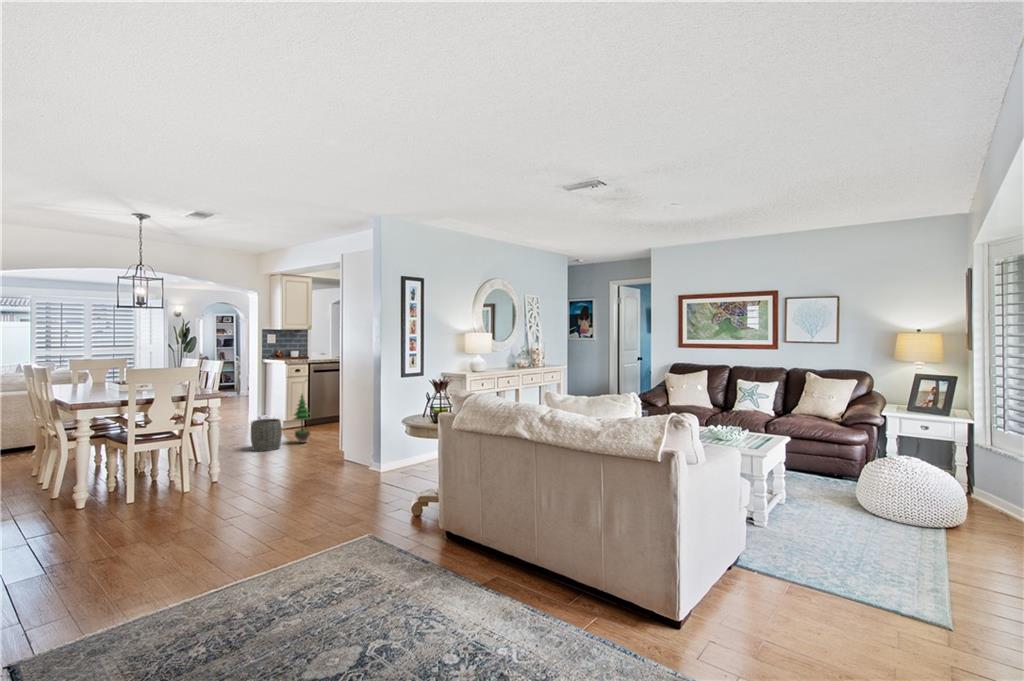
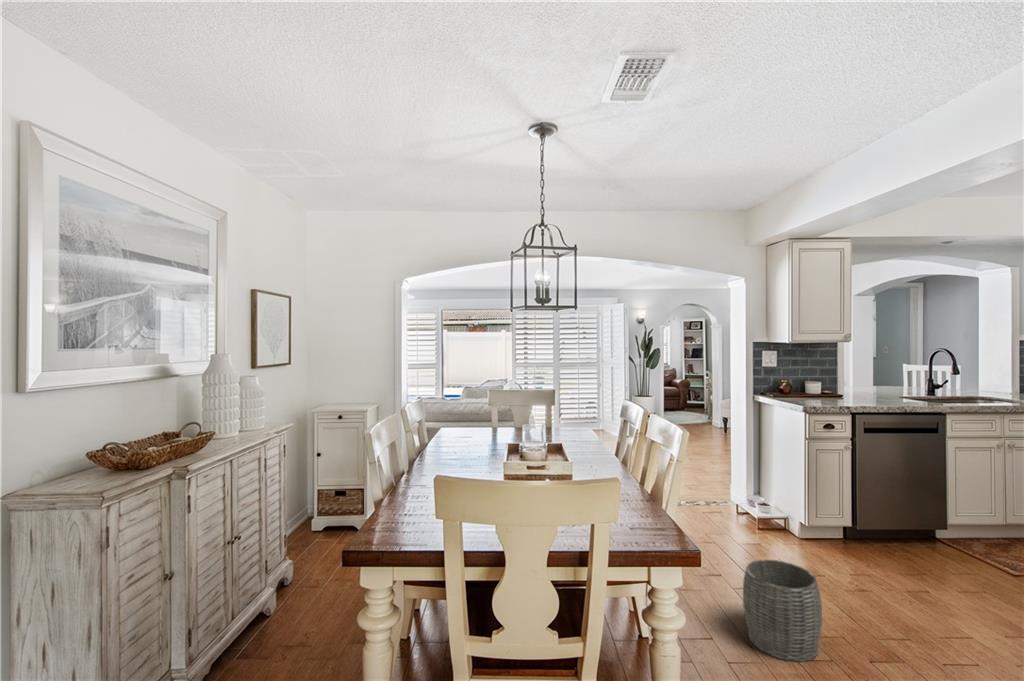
potted tree: present [294,395,310,443] -> none [845,513,904,644]

